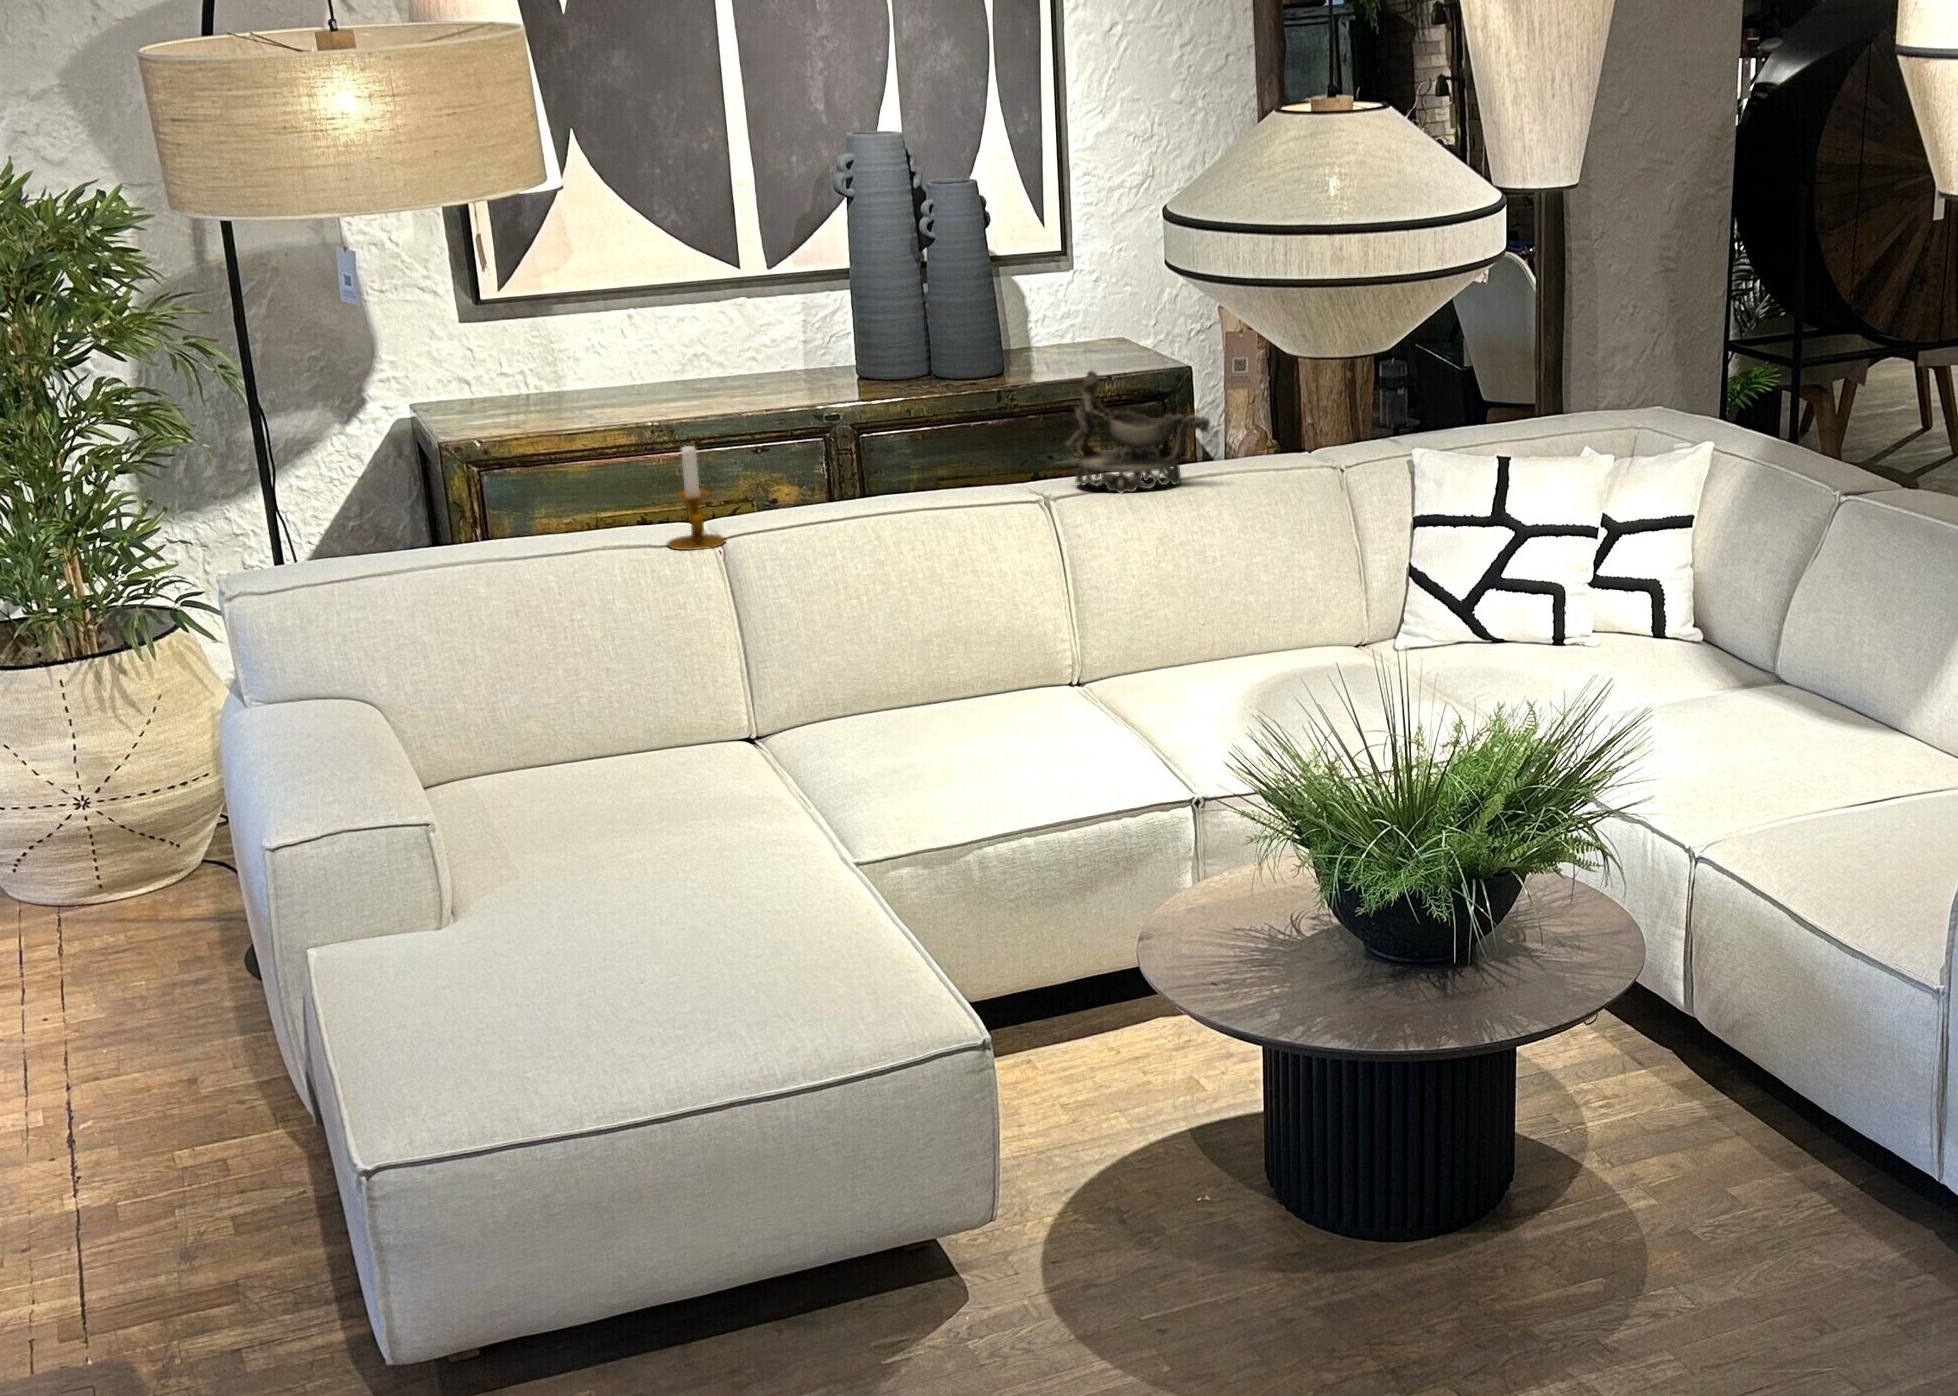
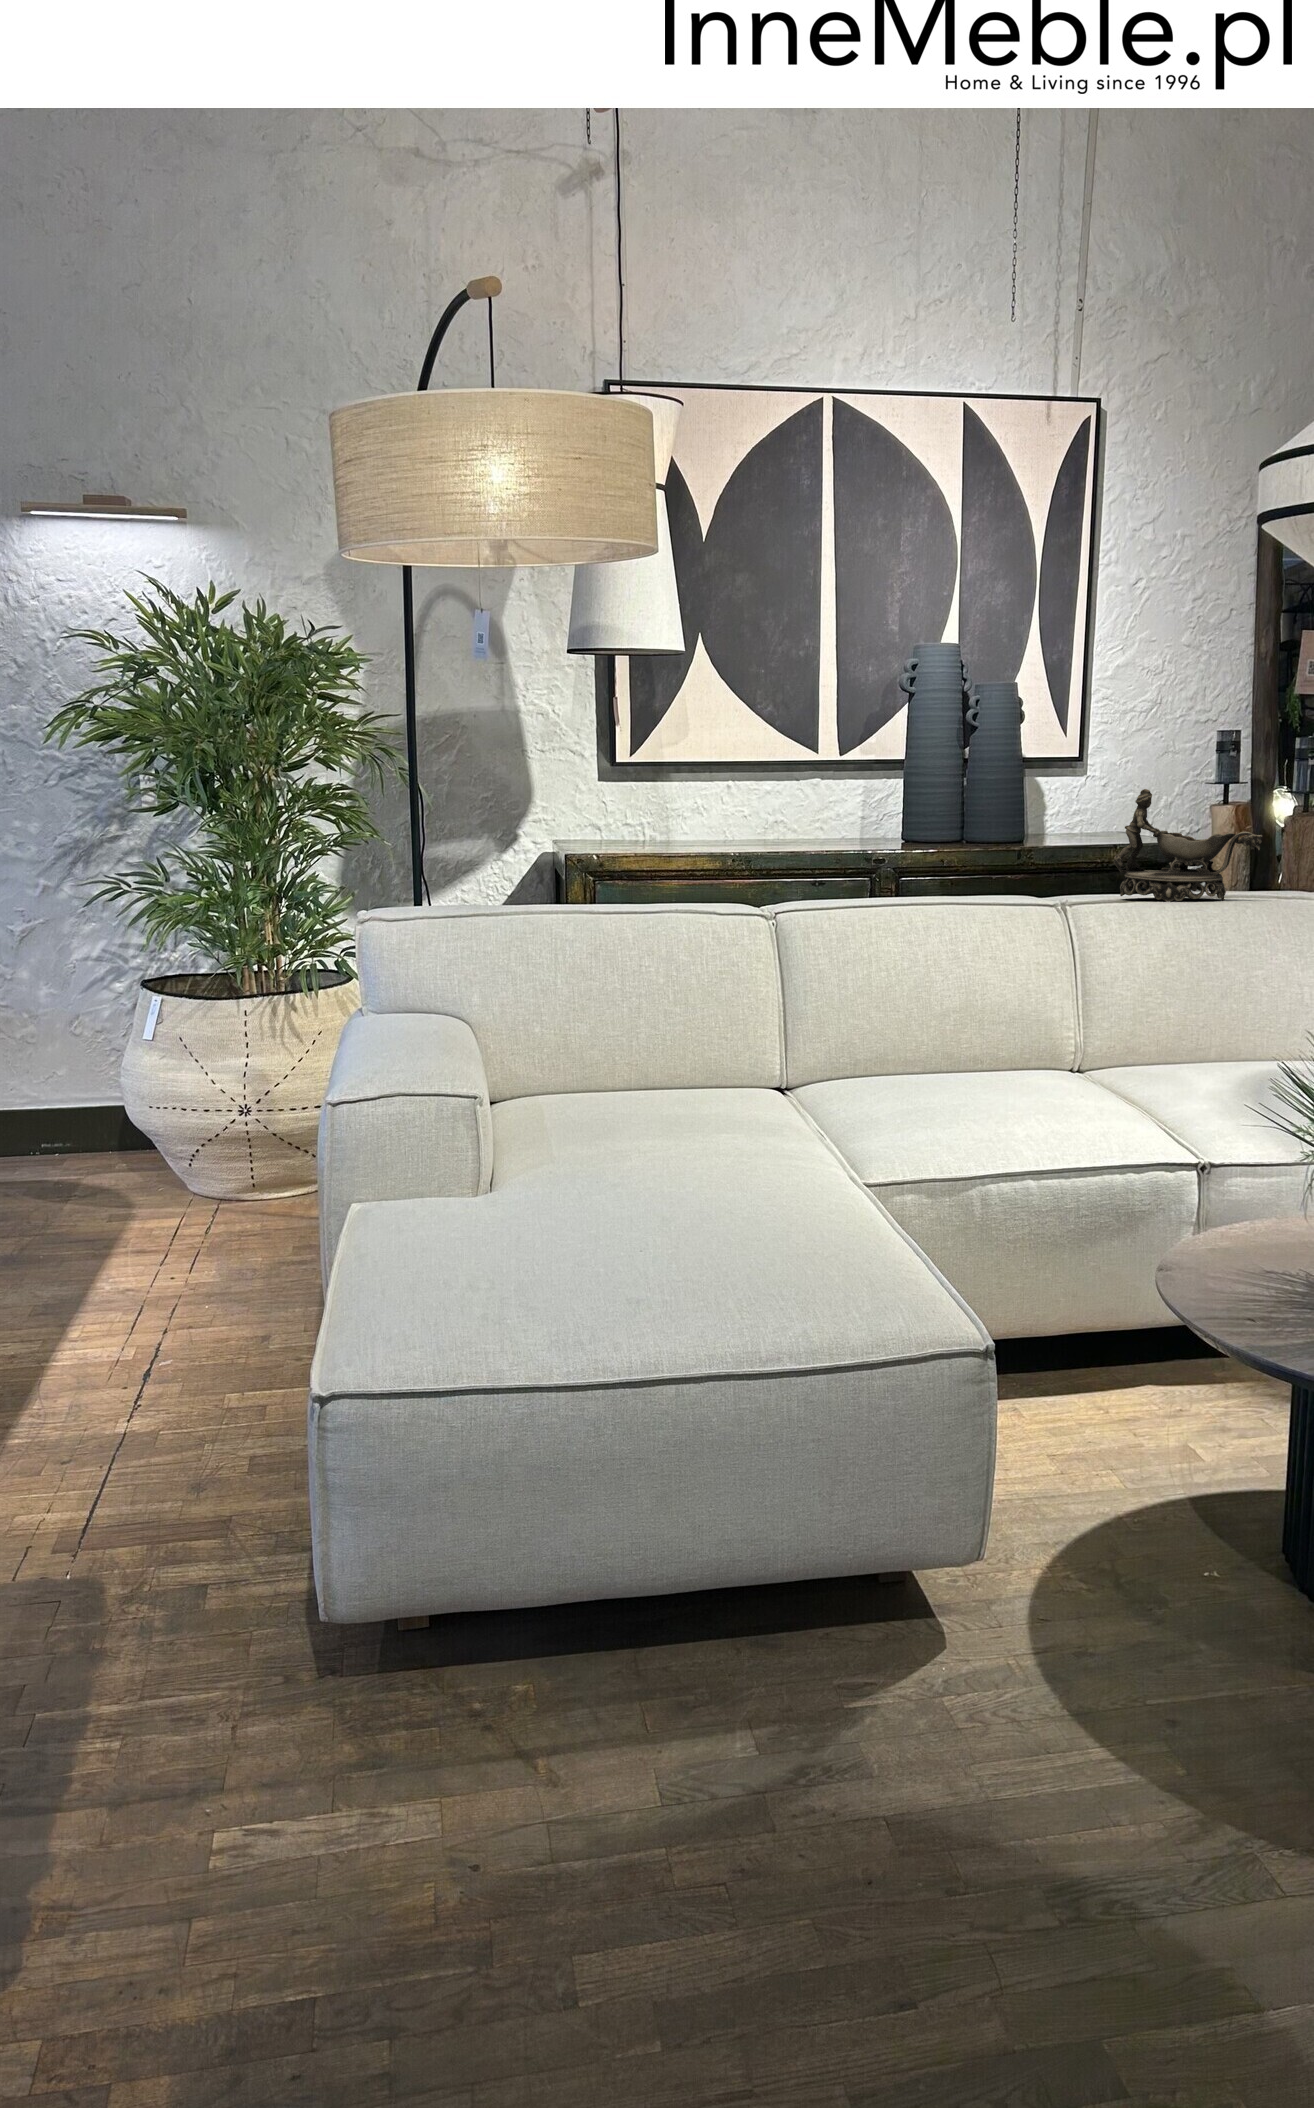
candlestick: present [668,446,726,550] -> none [747,817,800,911]

